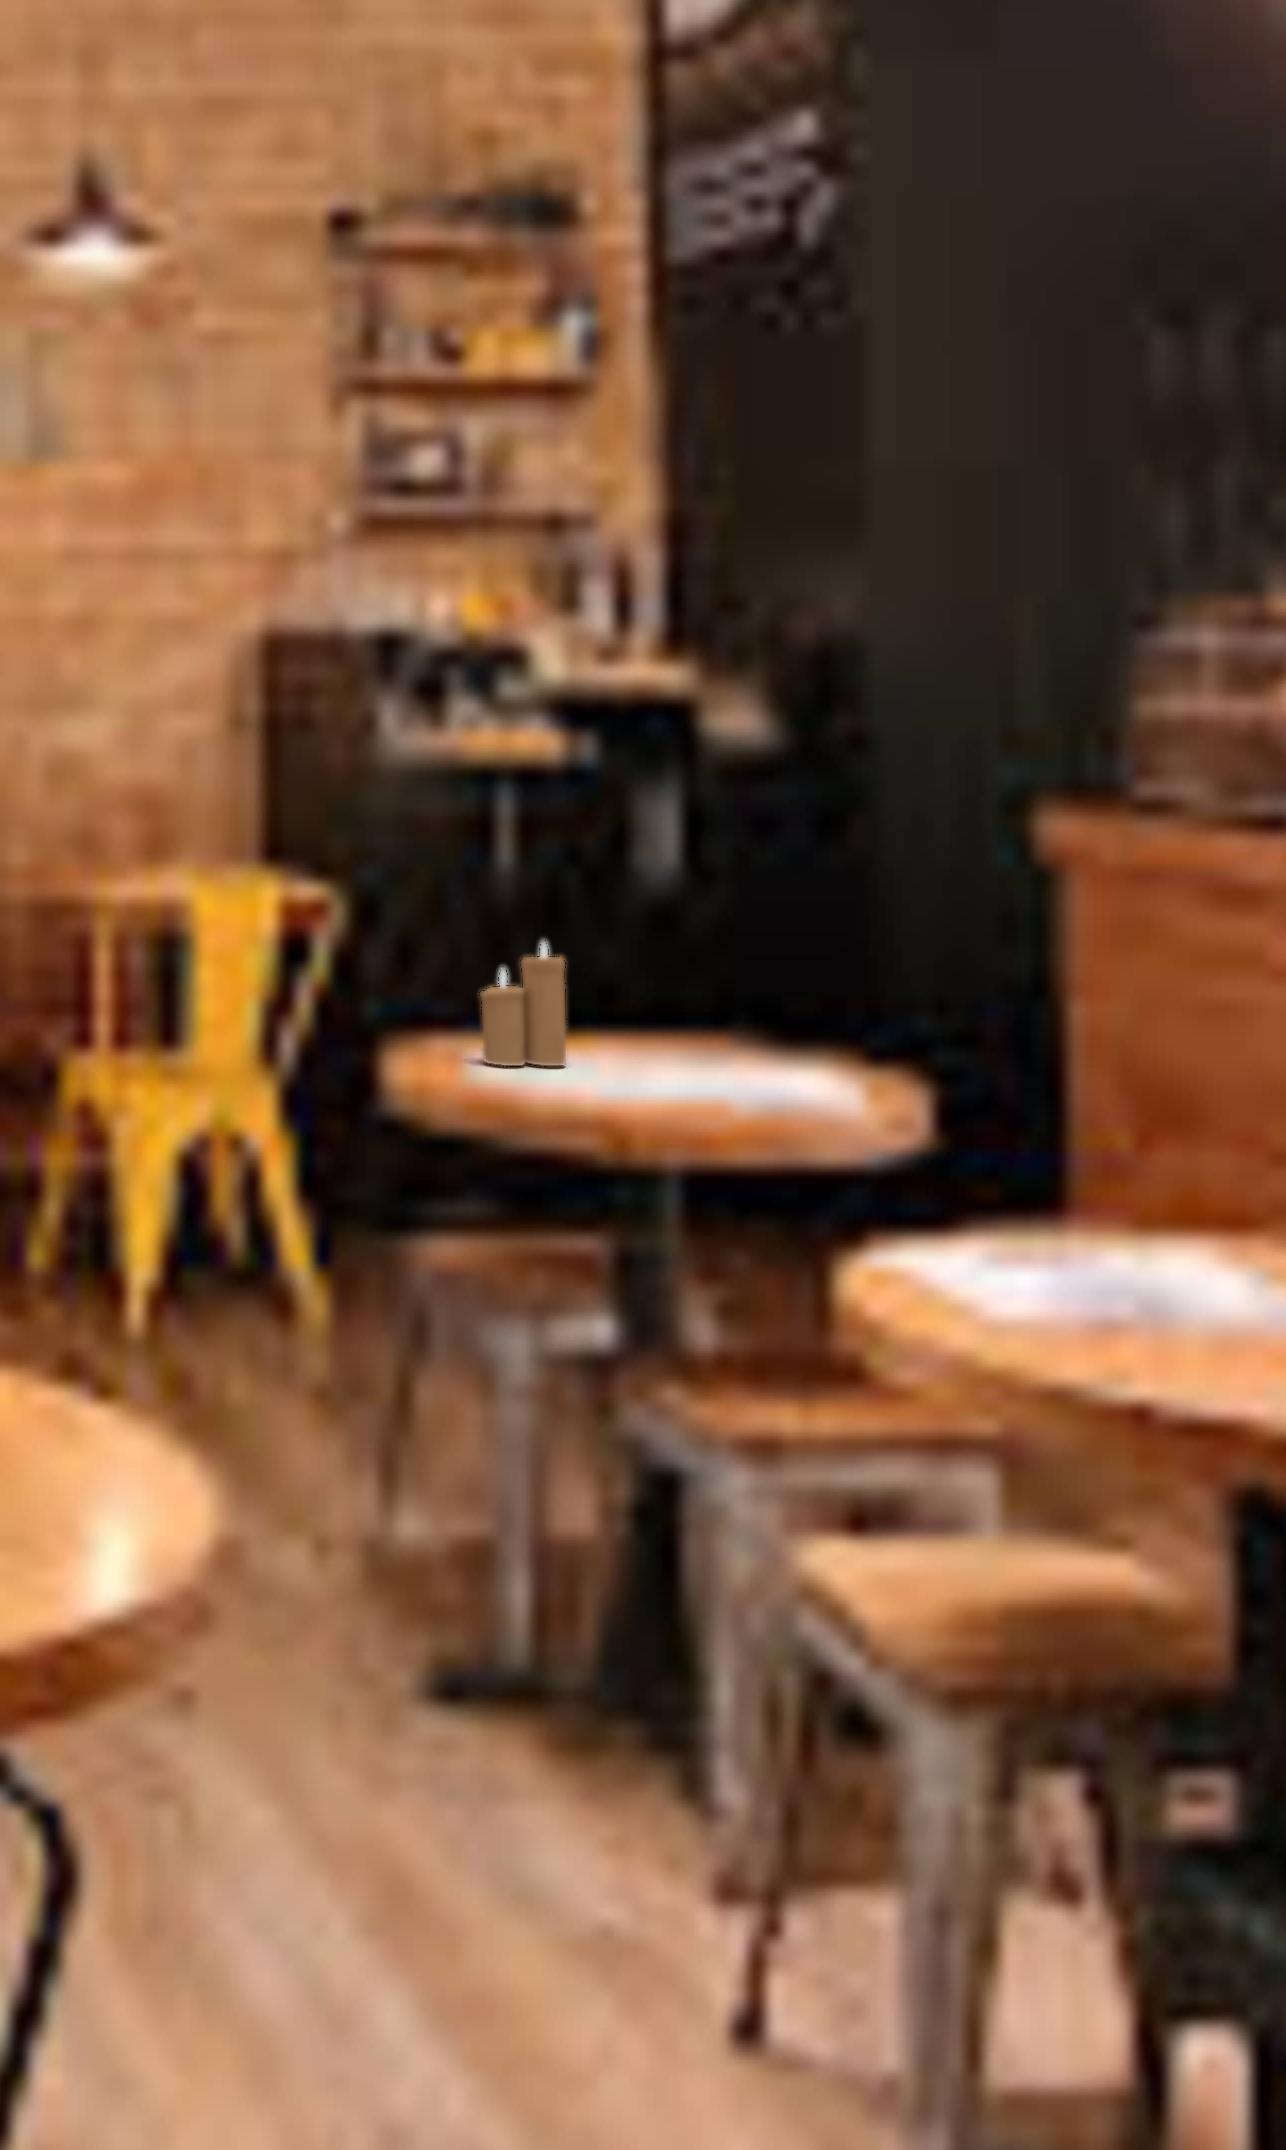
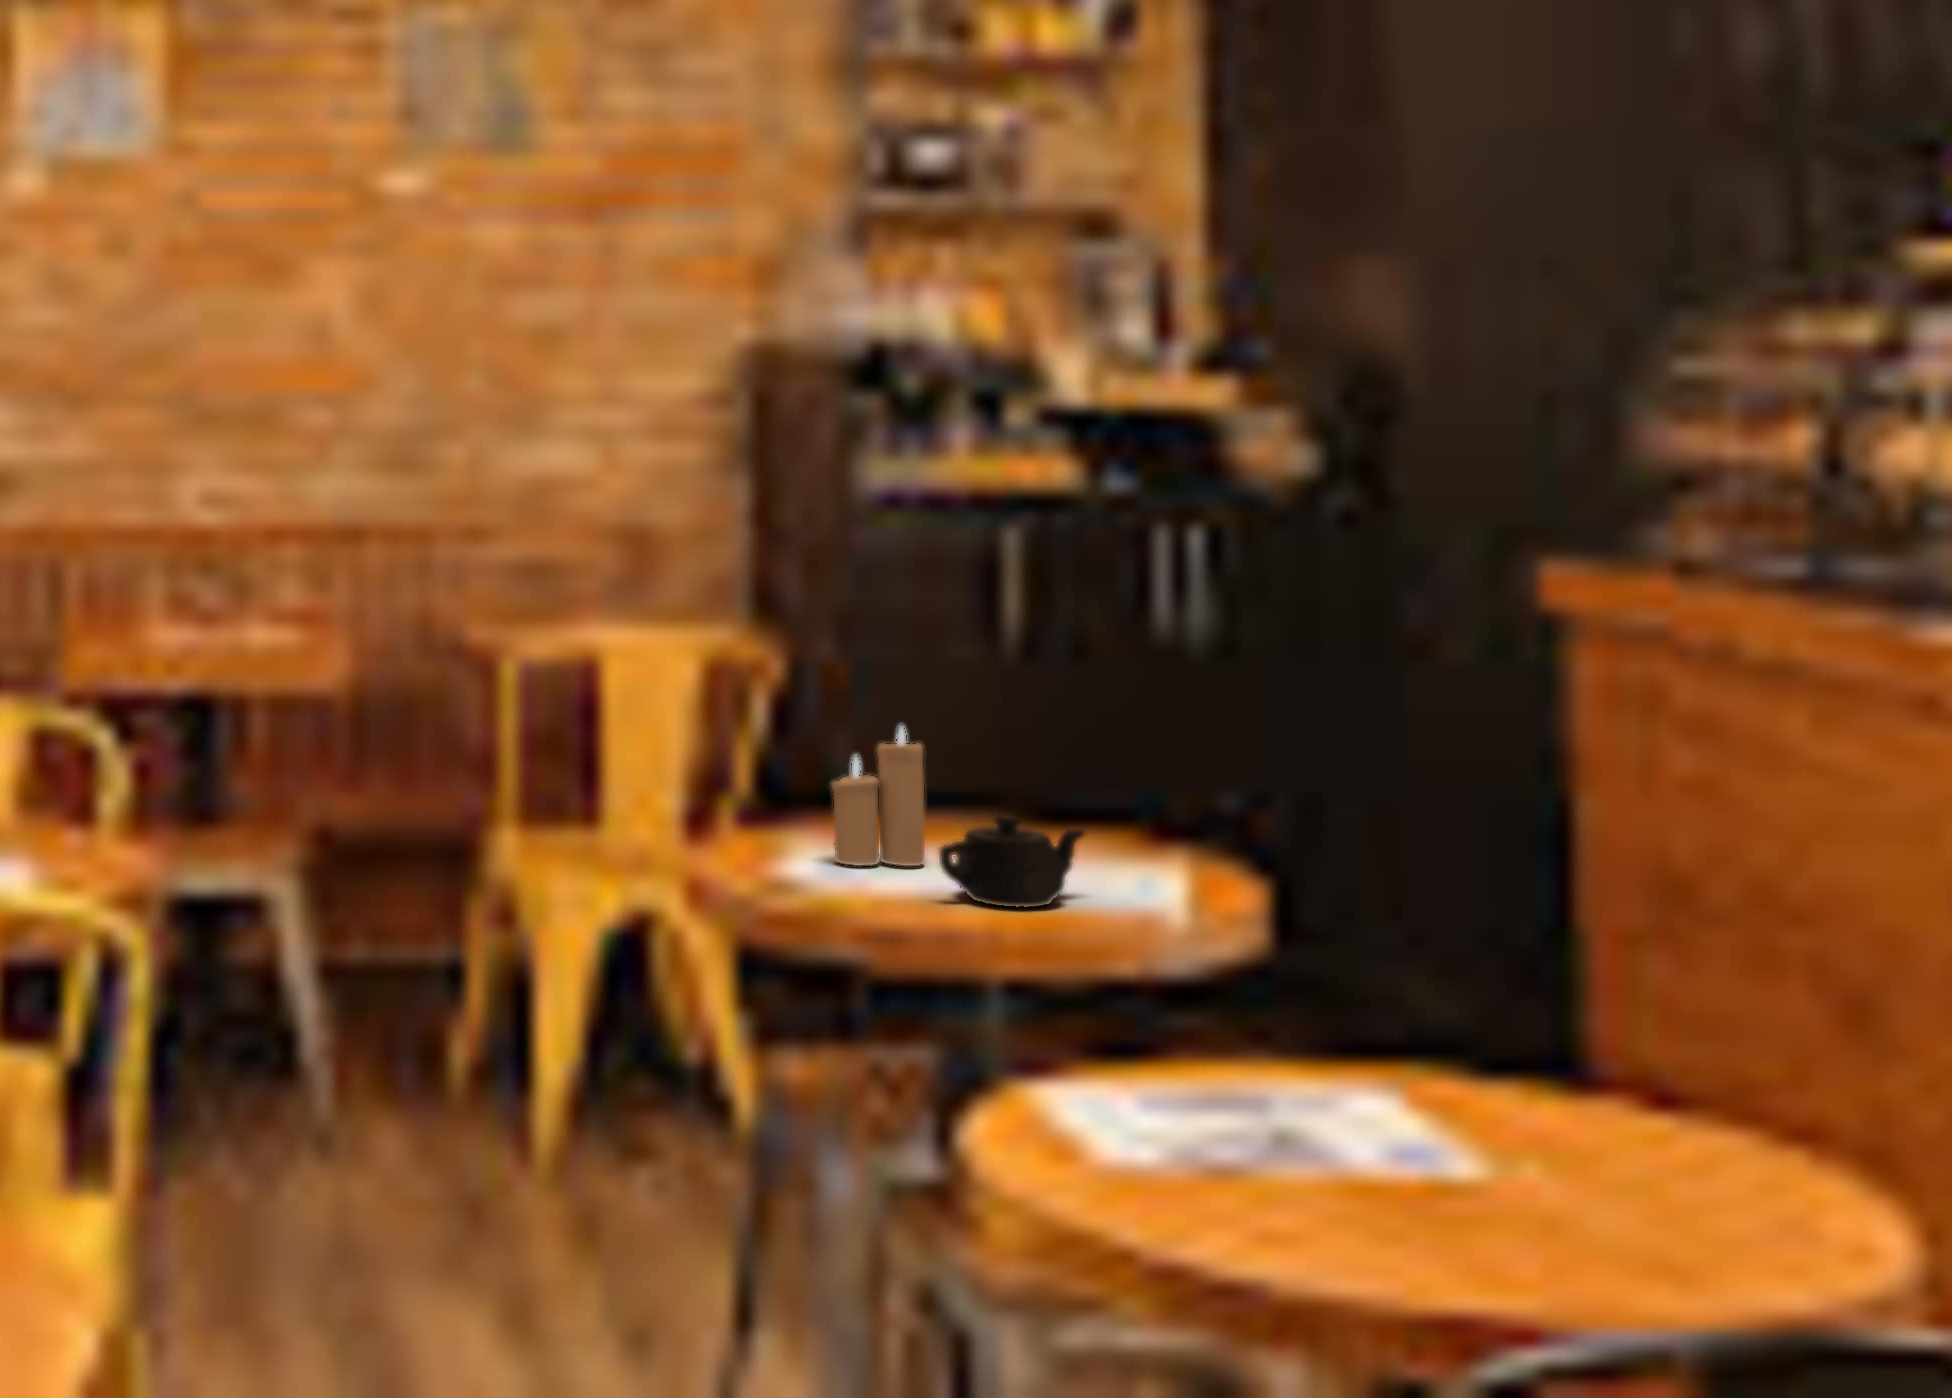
teapot: none [600,1018,728,1099] -> present [939,815,1084,907]

